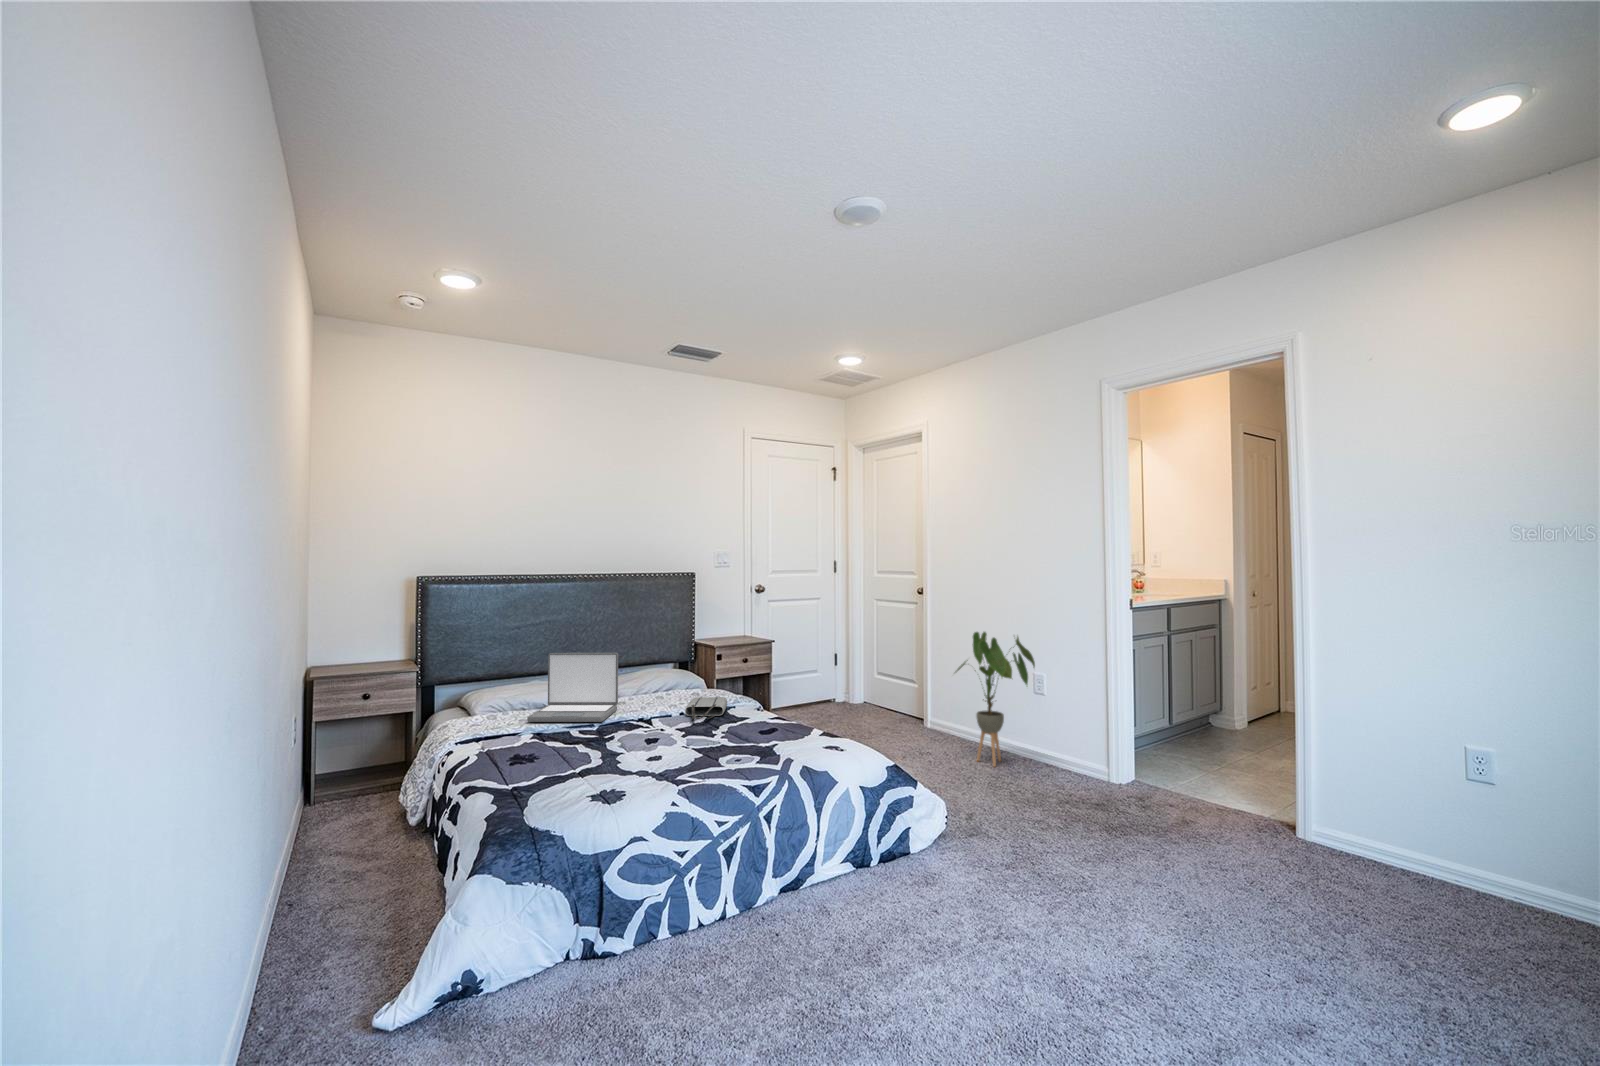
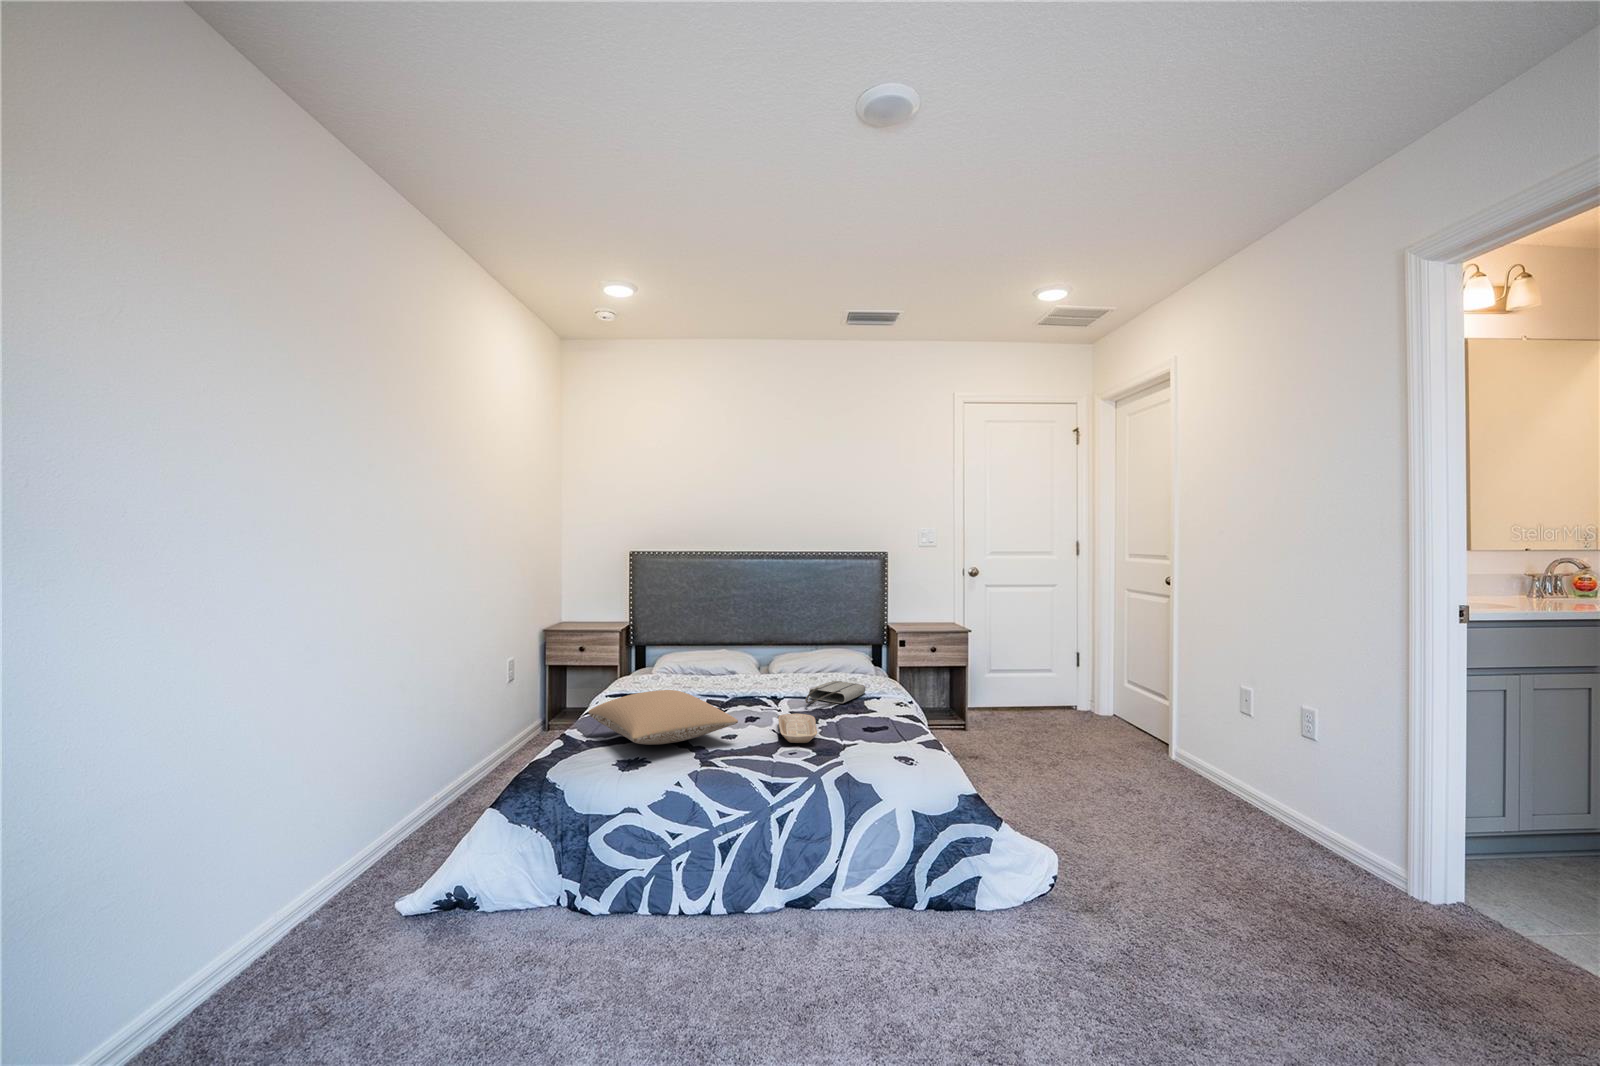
house plant: present [957,632,1035,767] -> none [1166,646,1296,833]
laptop: present [527,653,618,722] -> none [671,619,762,691]
pillow: none [520,723,681,778] -> present [588,690,738,745]
tray: none [691,728,747,753] -> present [778,714,817,743]

